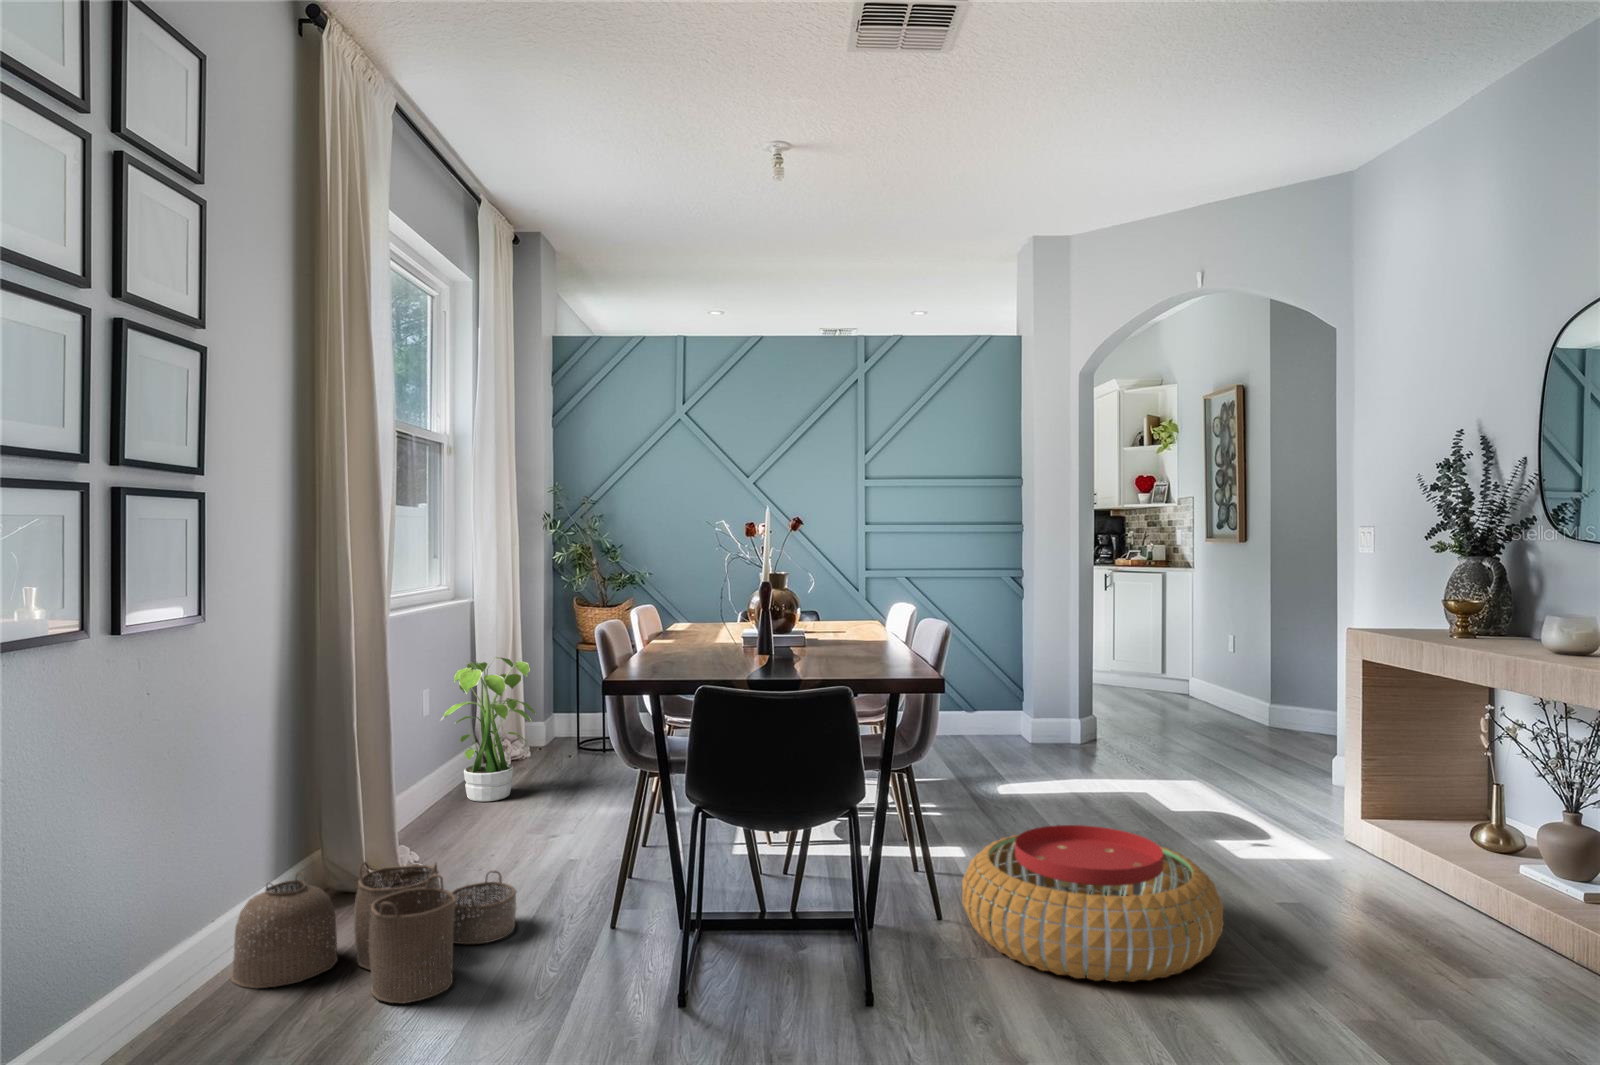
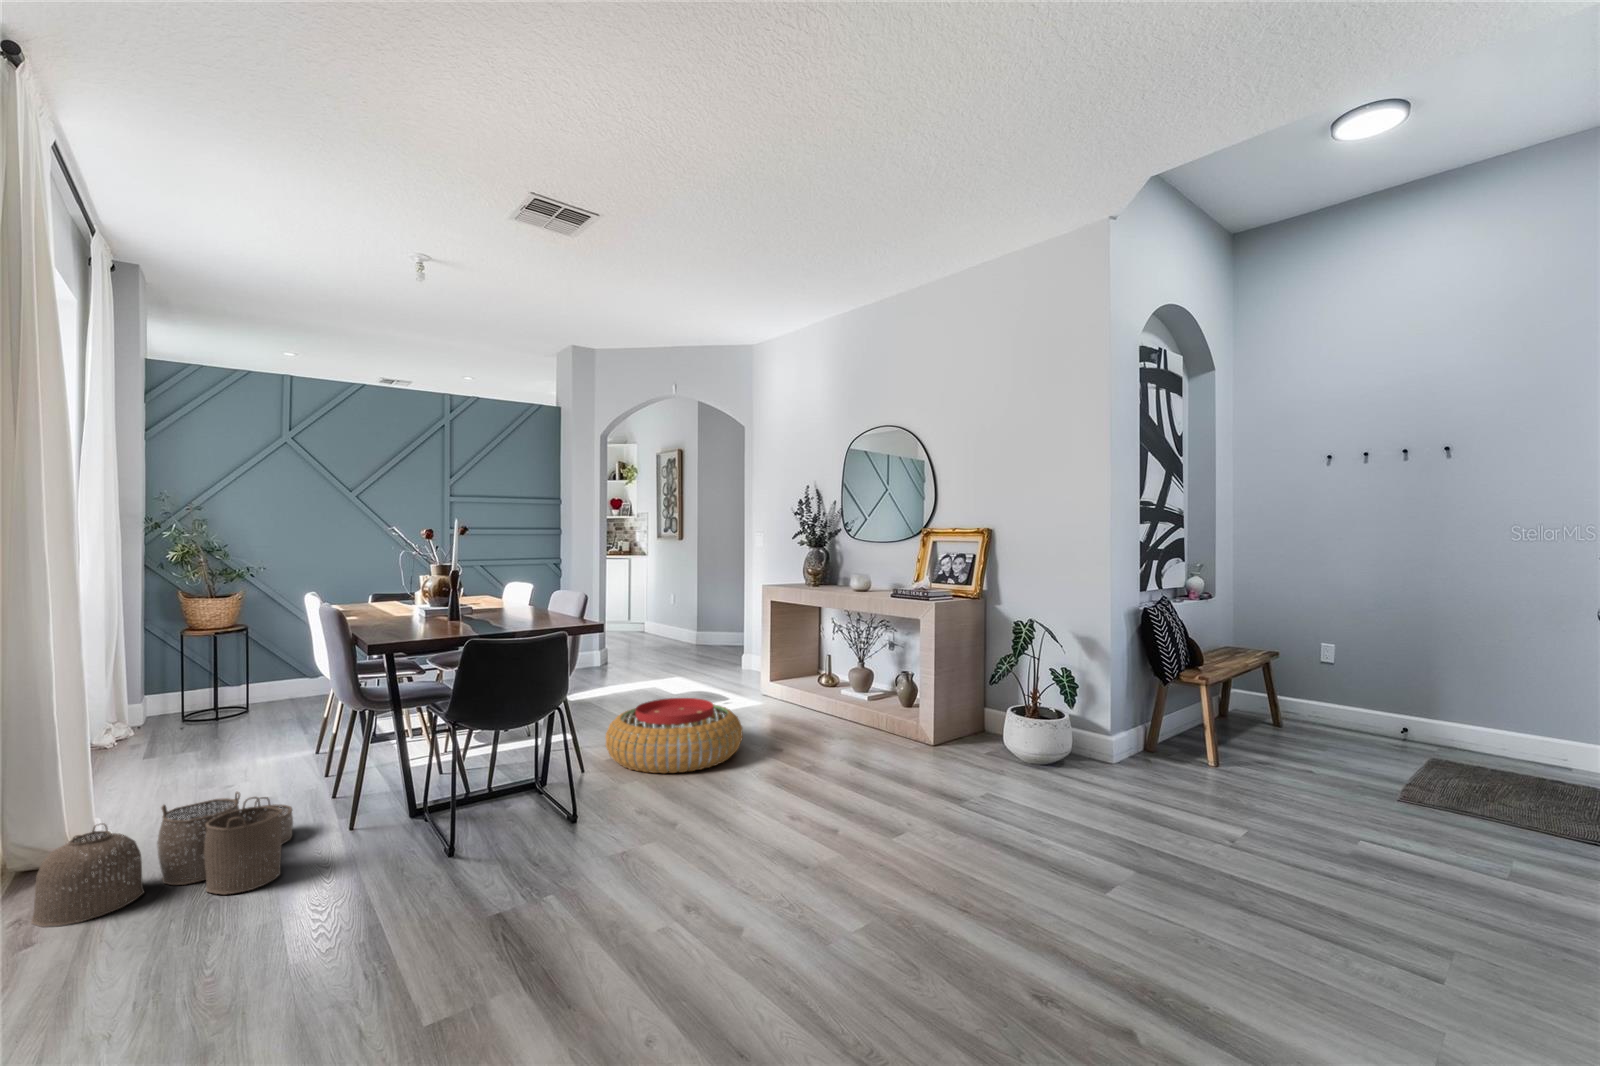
potted plant: present [440,657,536,802] -> none [84,644,190,774]

